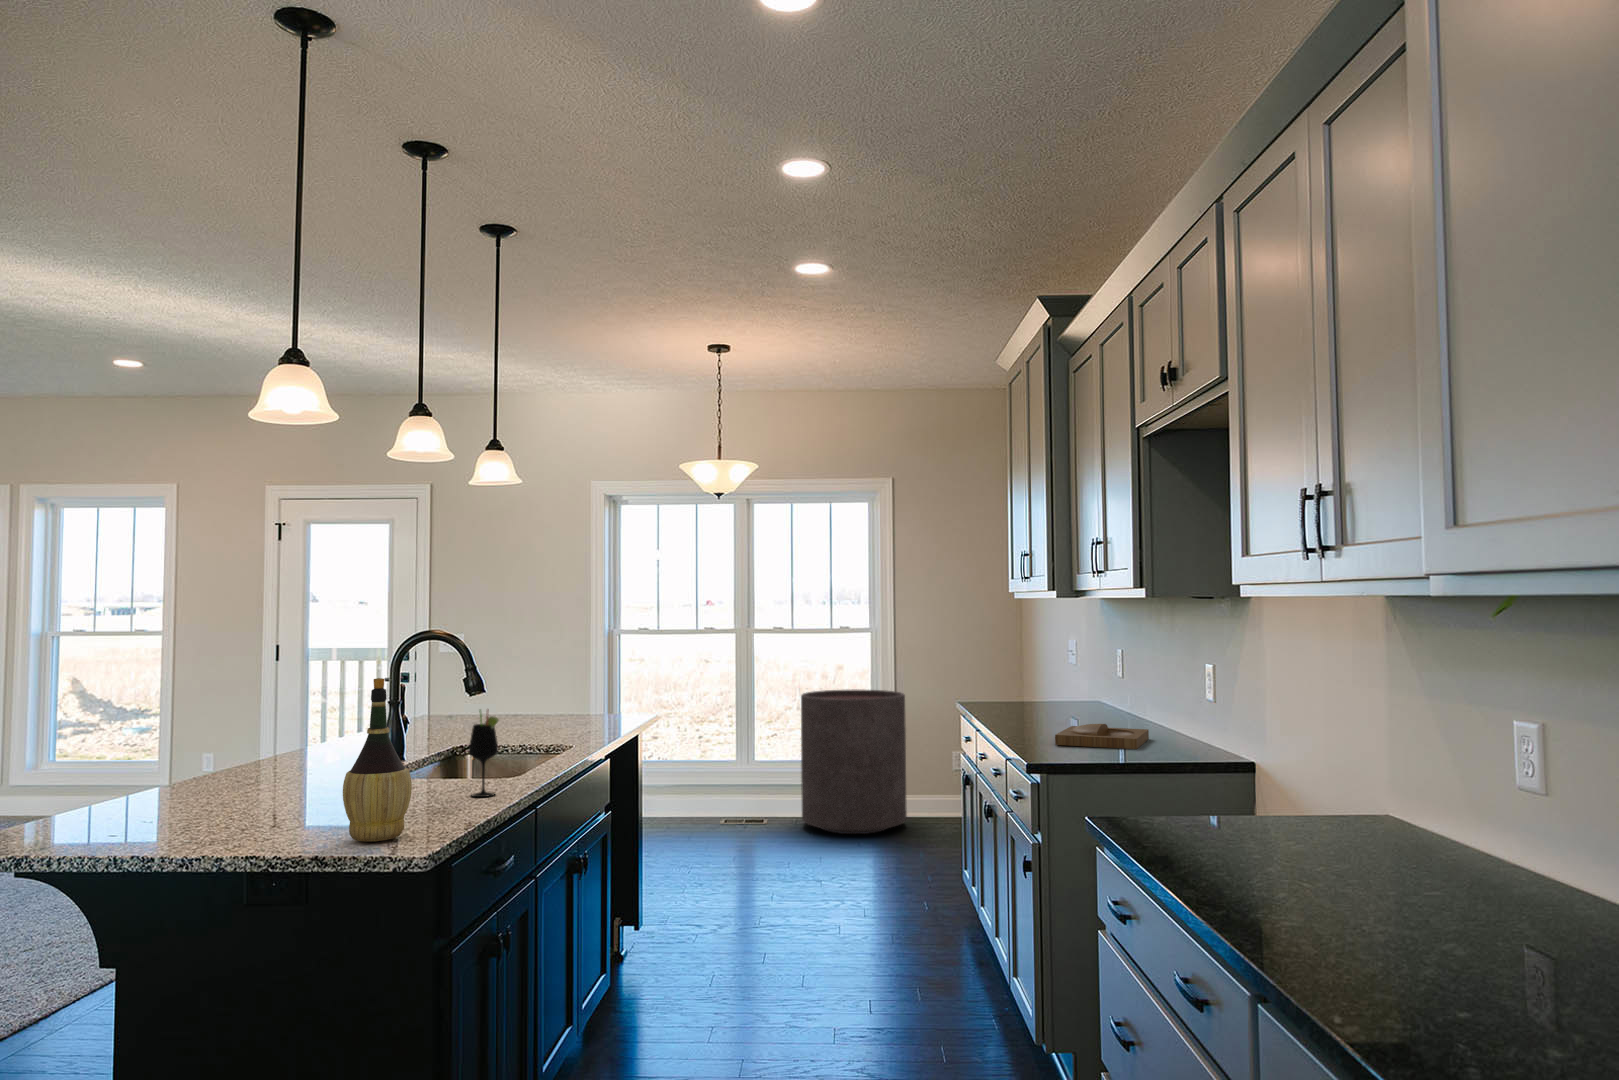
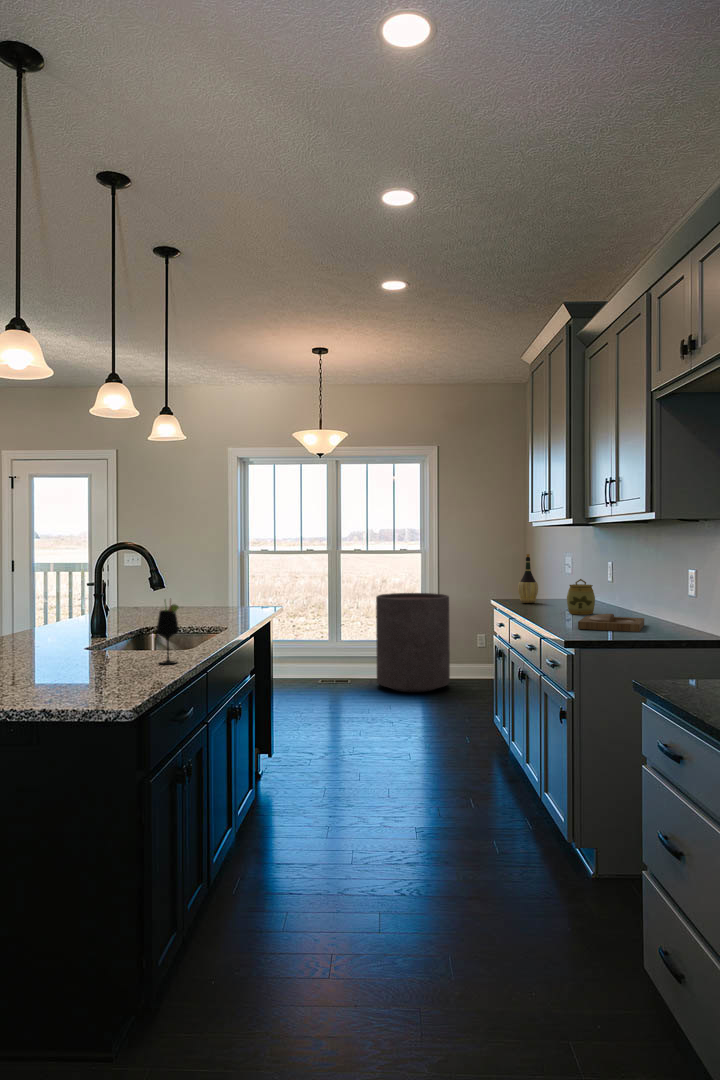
jar: none [1052,673,1090,724] -> present [567,579,595,615]
wine bottle: present [343,678,412,841] -> present [518,554,538,603]

